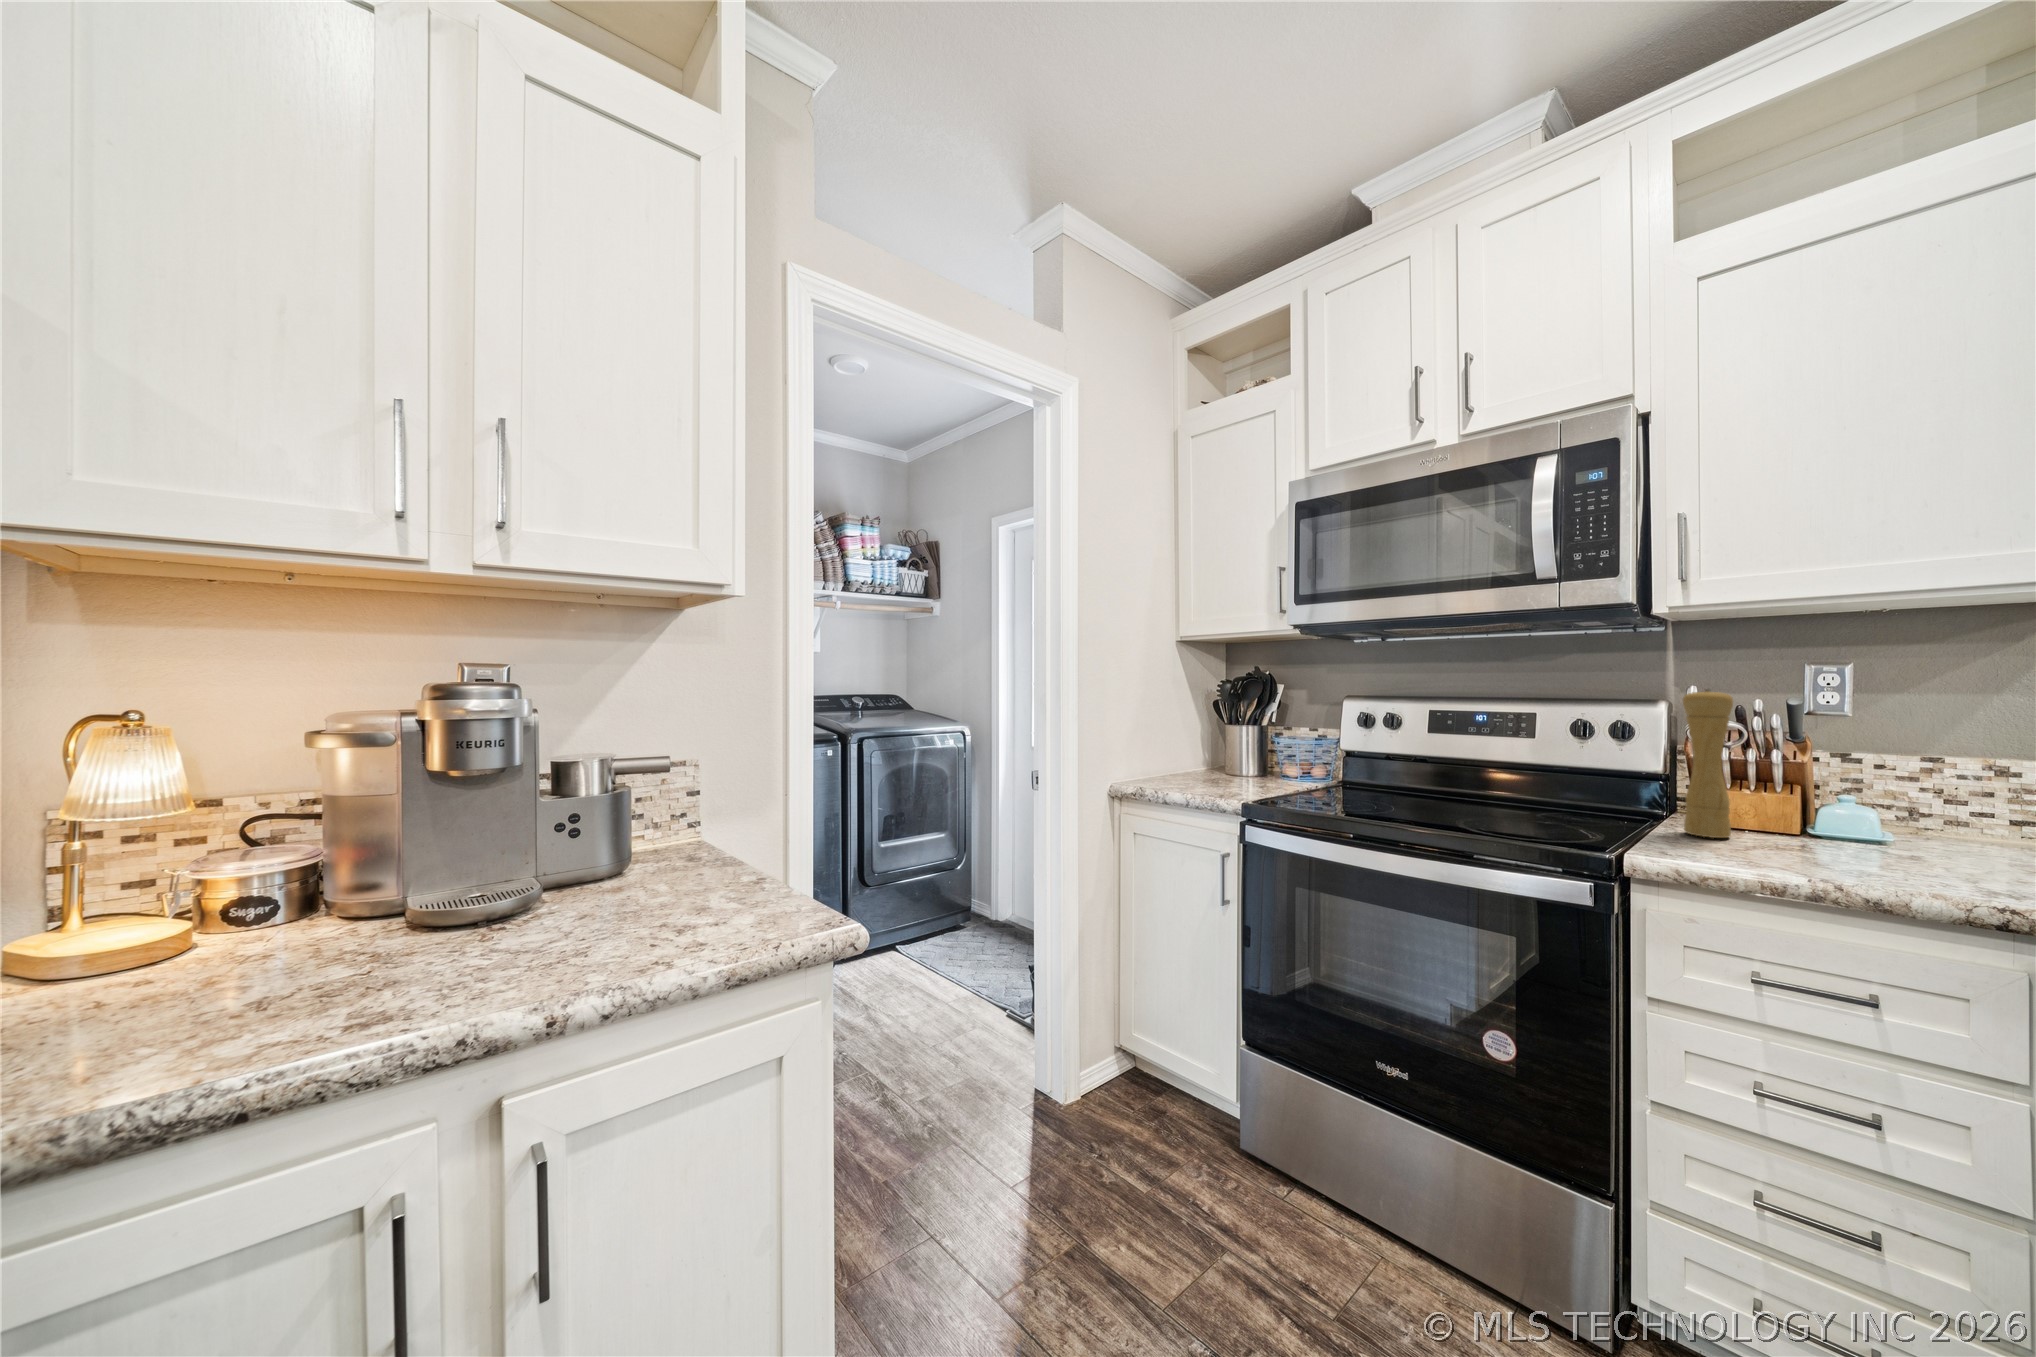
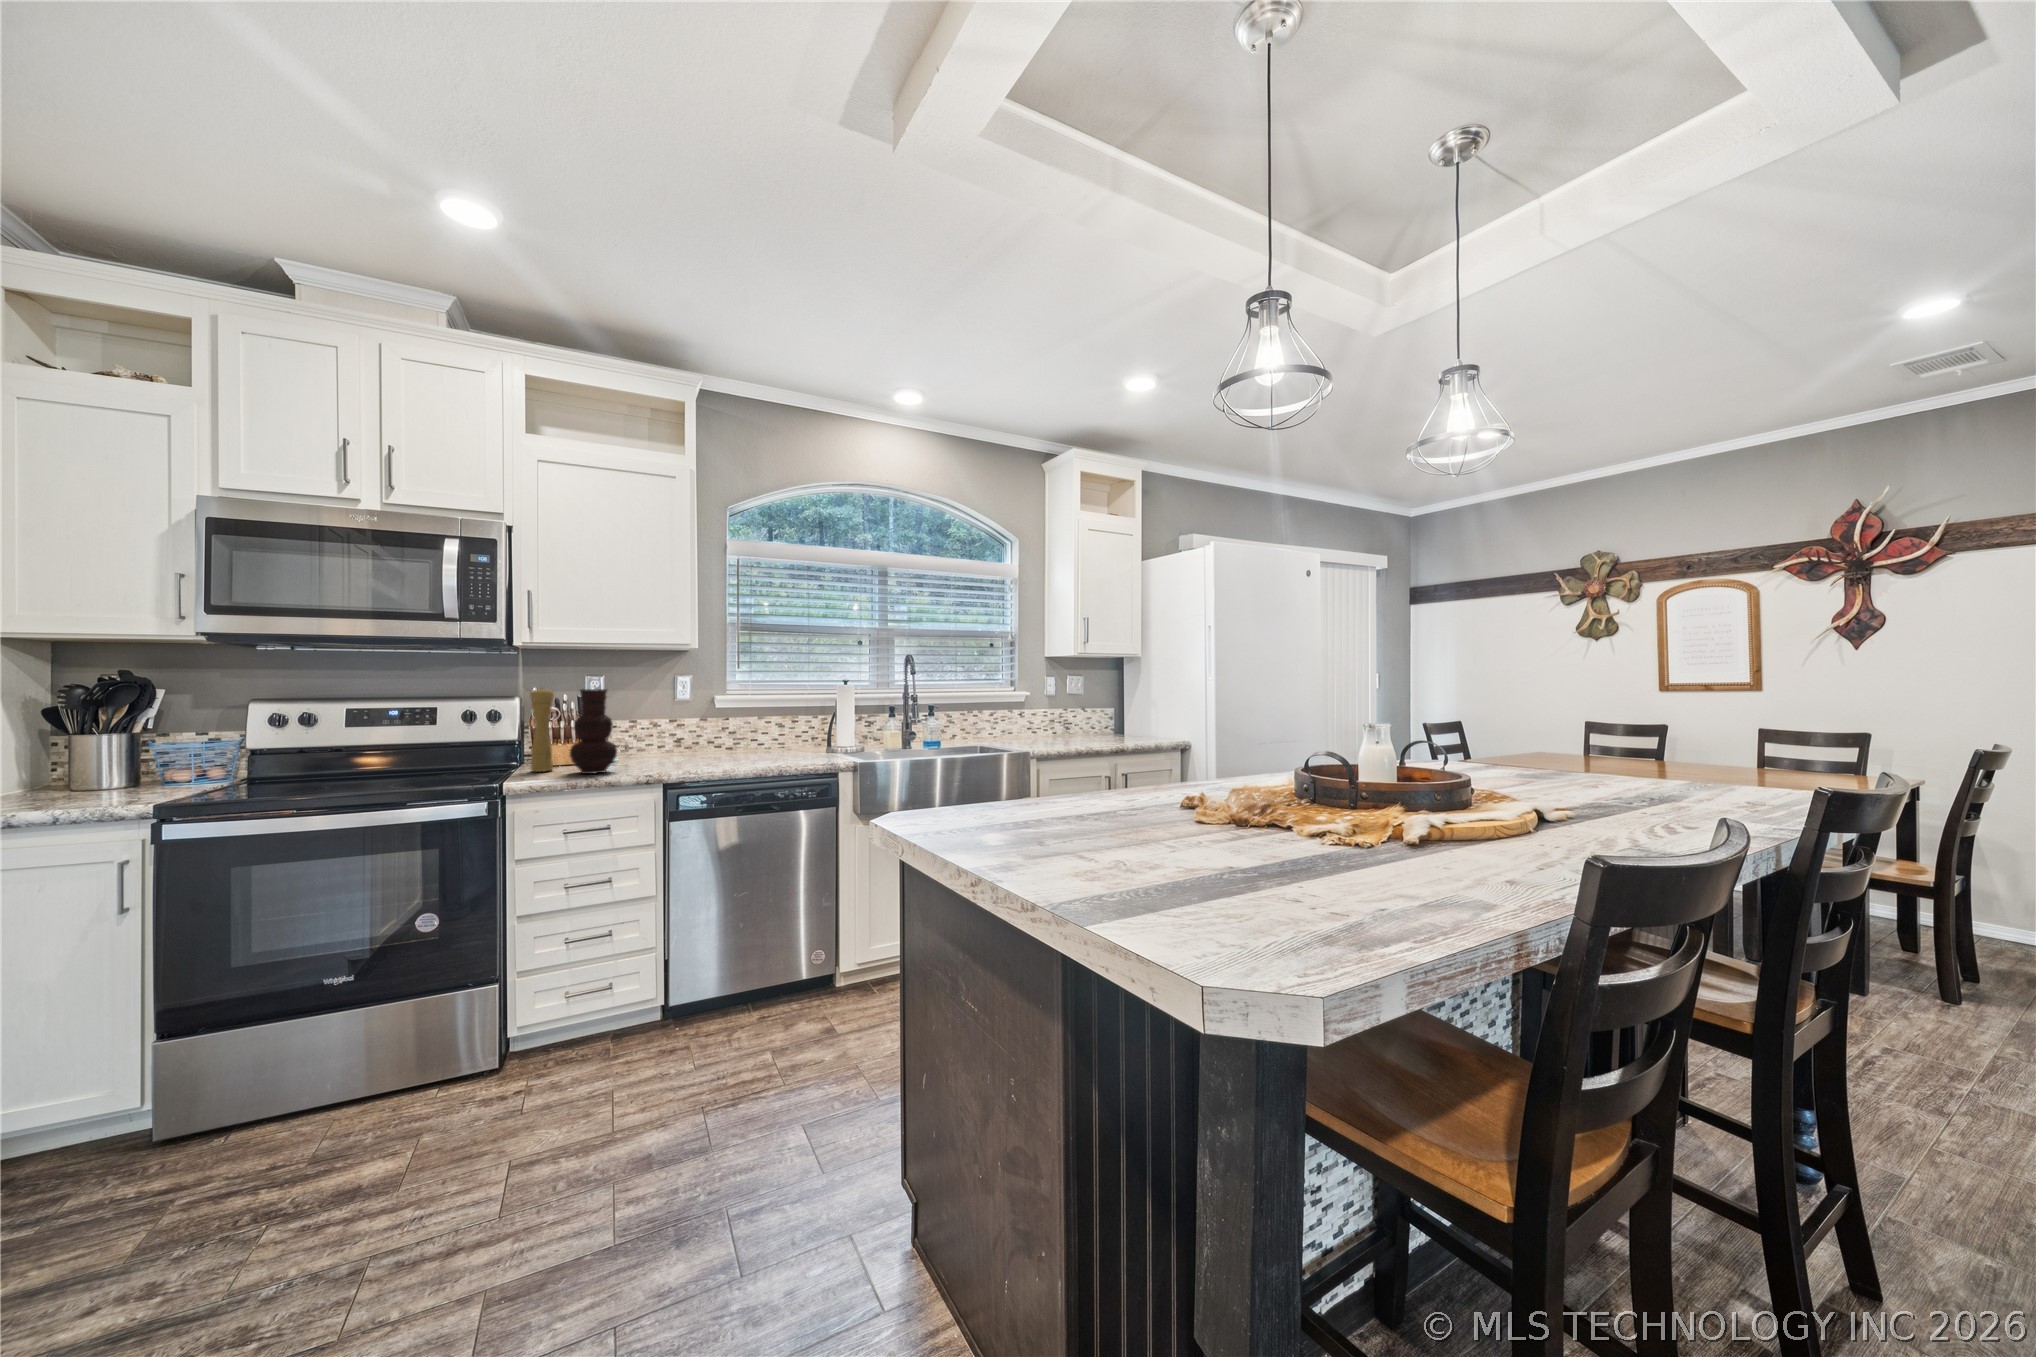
vase: none [1766,693,1898,868] -> present [570,689,617,774]

